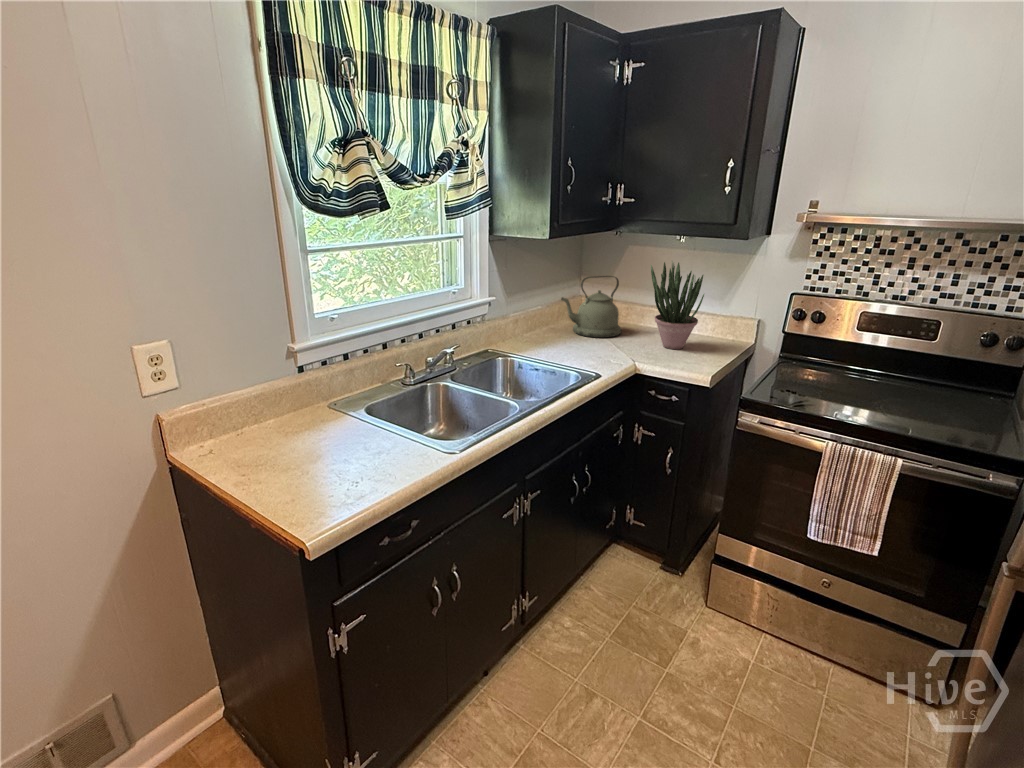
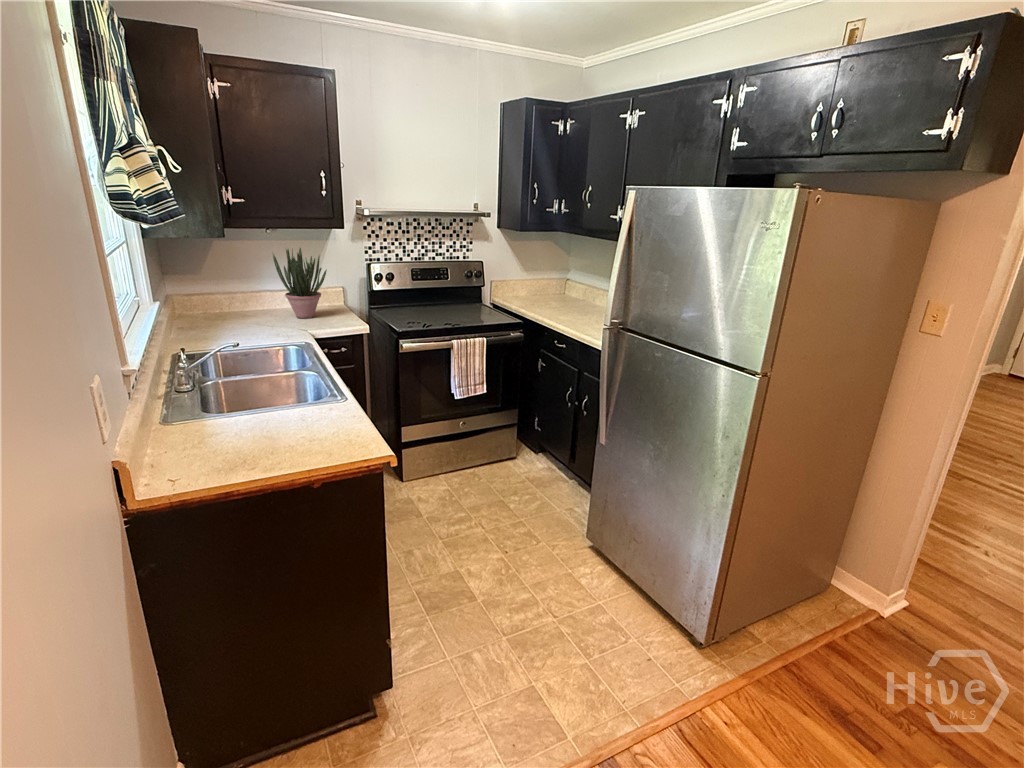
kettle: present [561,276,621,338] -> none [194,268,250,326]

